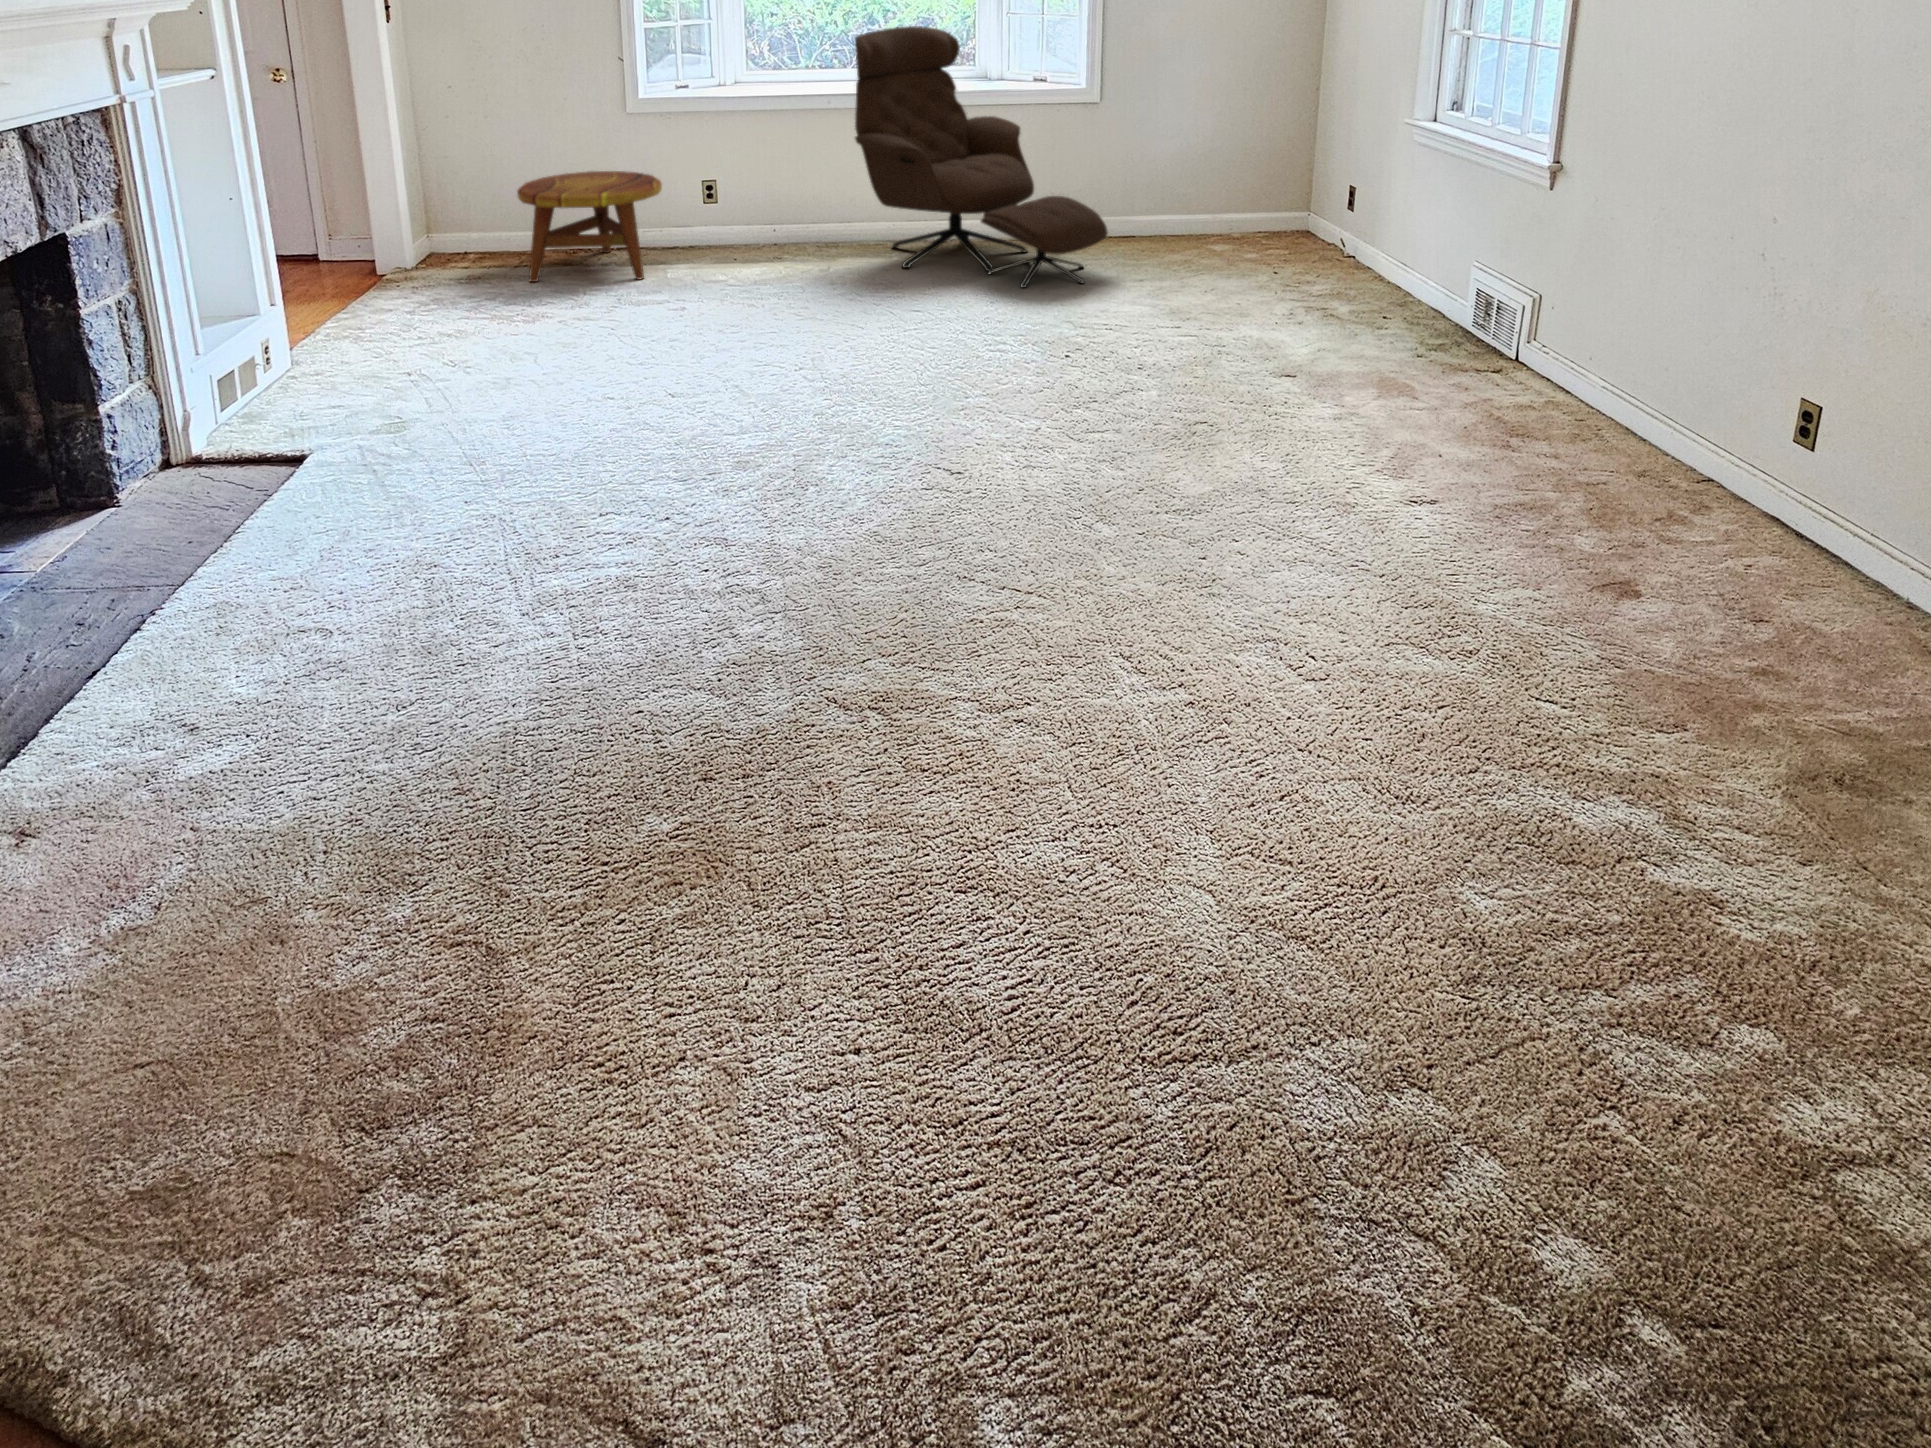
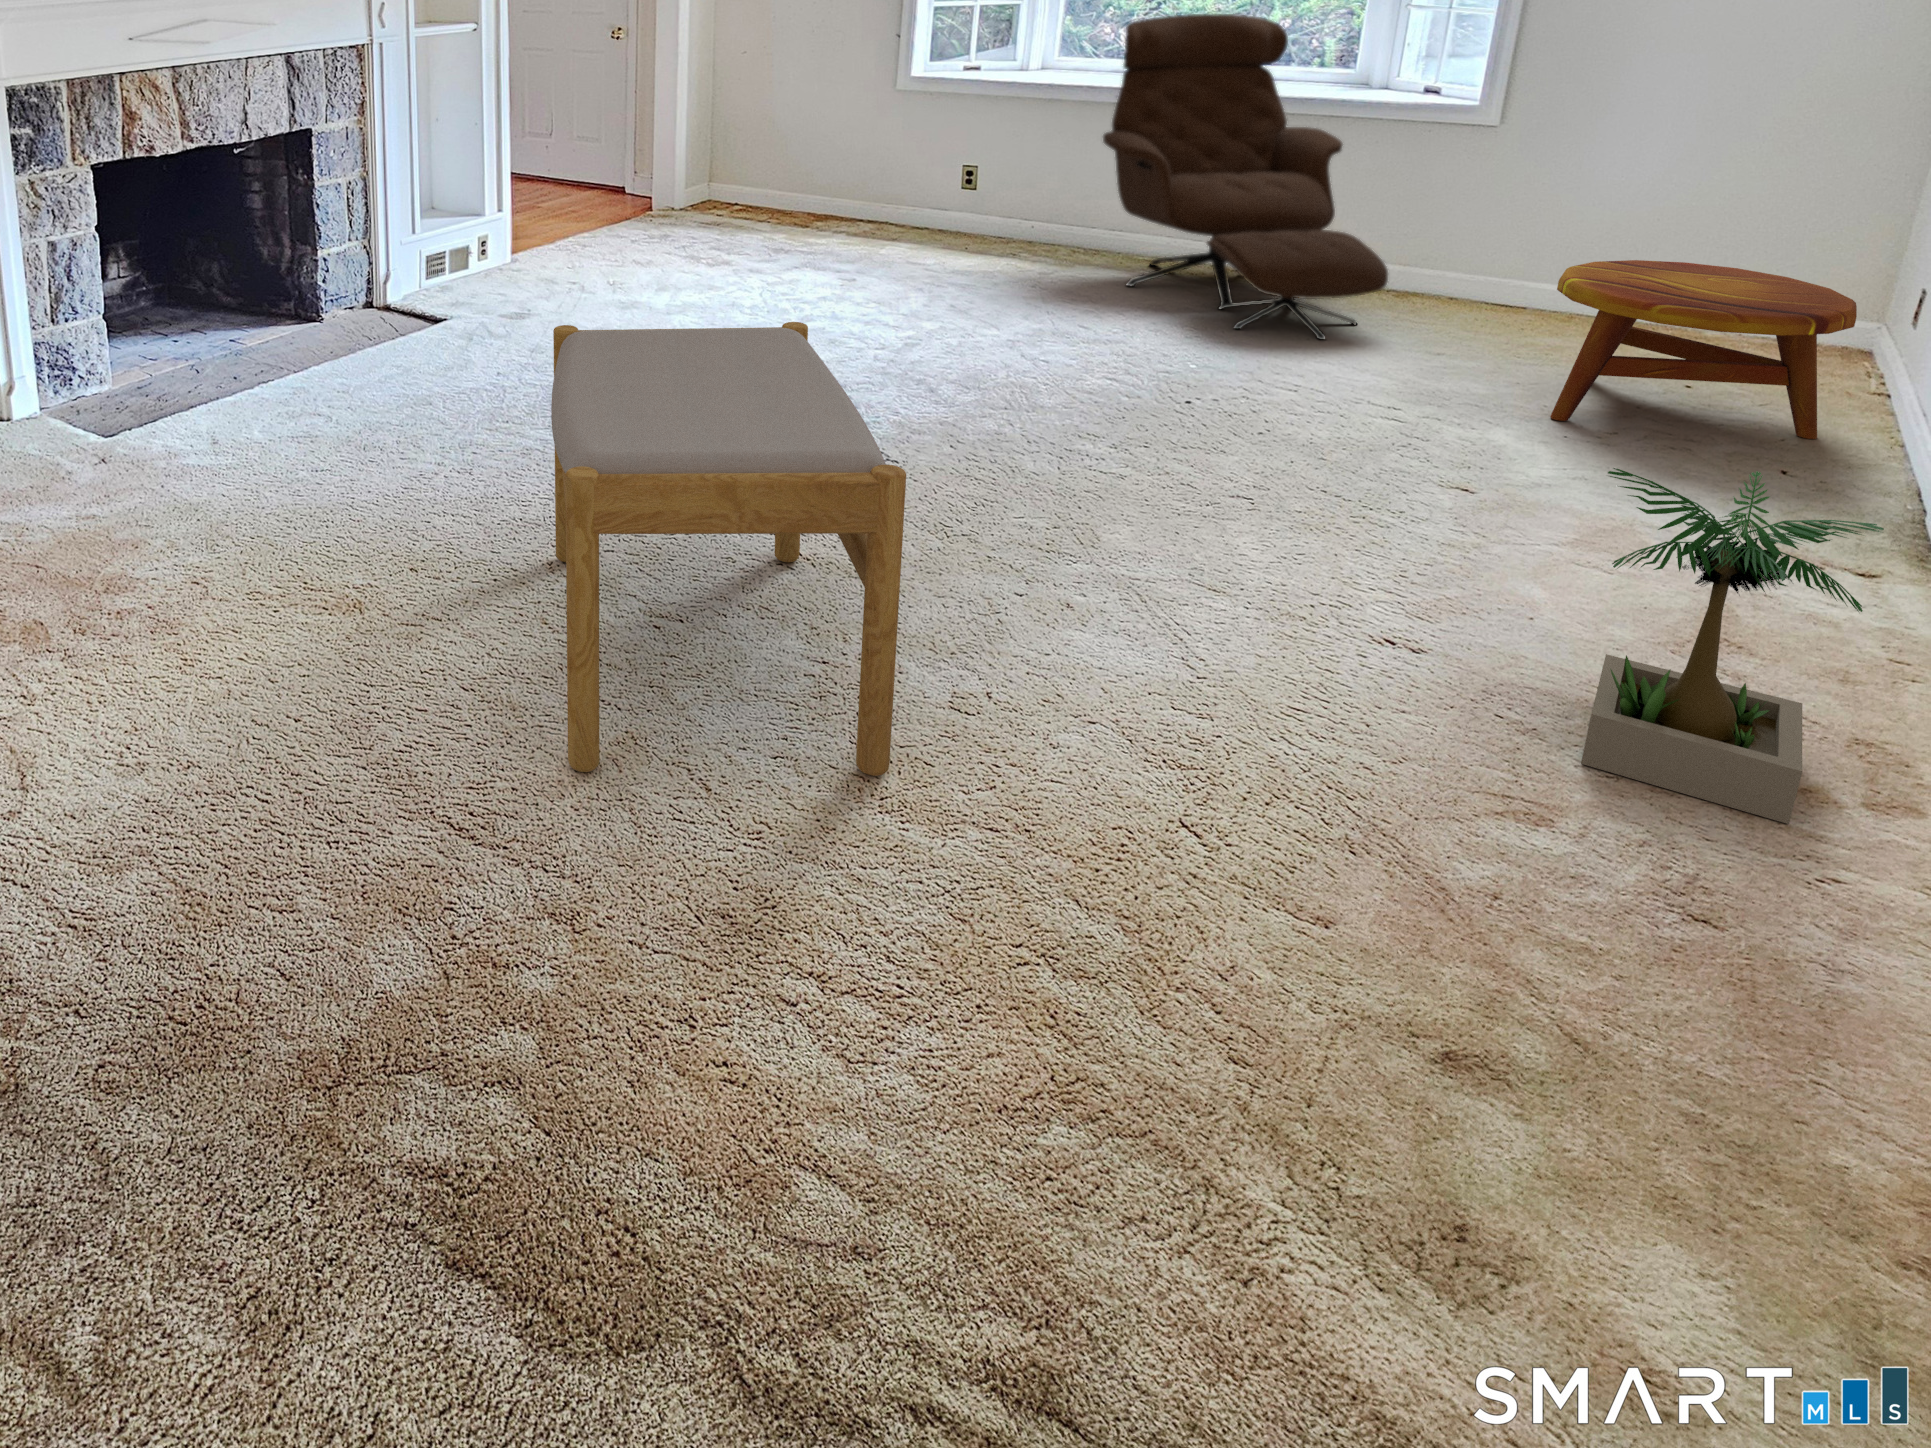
side table: present [517,171,662,282] -> present [1550,260,1857,439]
potted plant: none [1612,309,1835,556] -> present [1581,468,1884,824]
footstool: none [854,352,1497,964] -> present [551,322,906,776]

